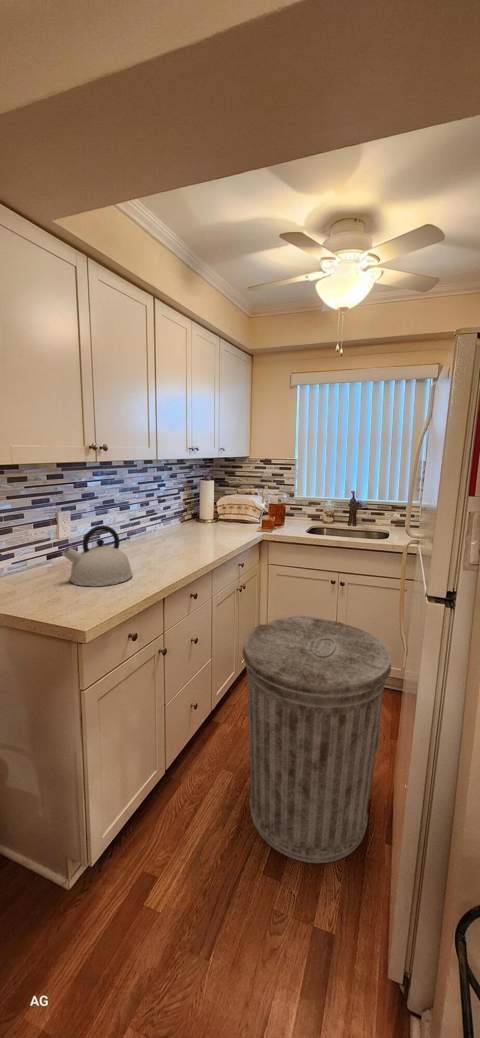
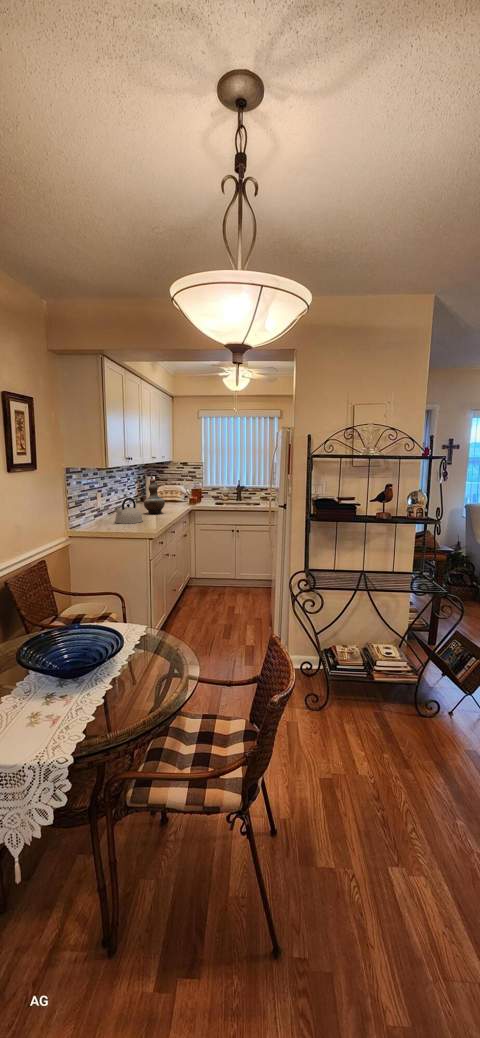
decorative vase: none [162,478,202,552] -> present [144,476,165,514]
trash can: present [242,616,391,863] -> none [195,538,258,632]

